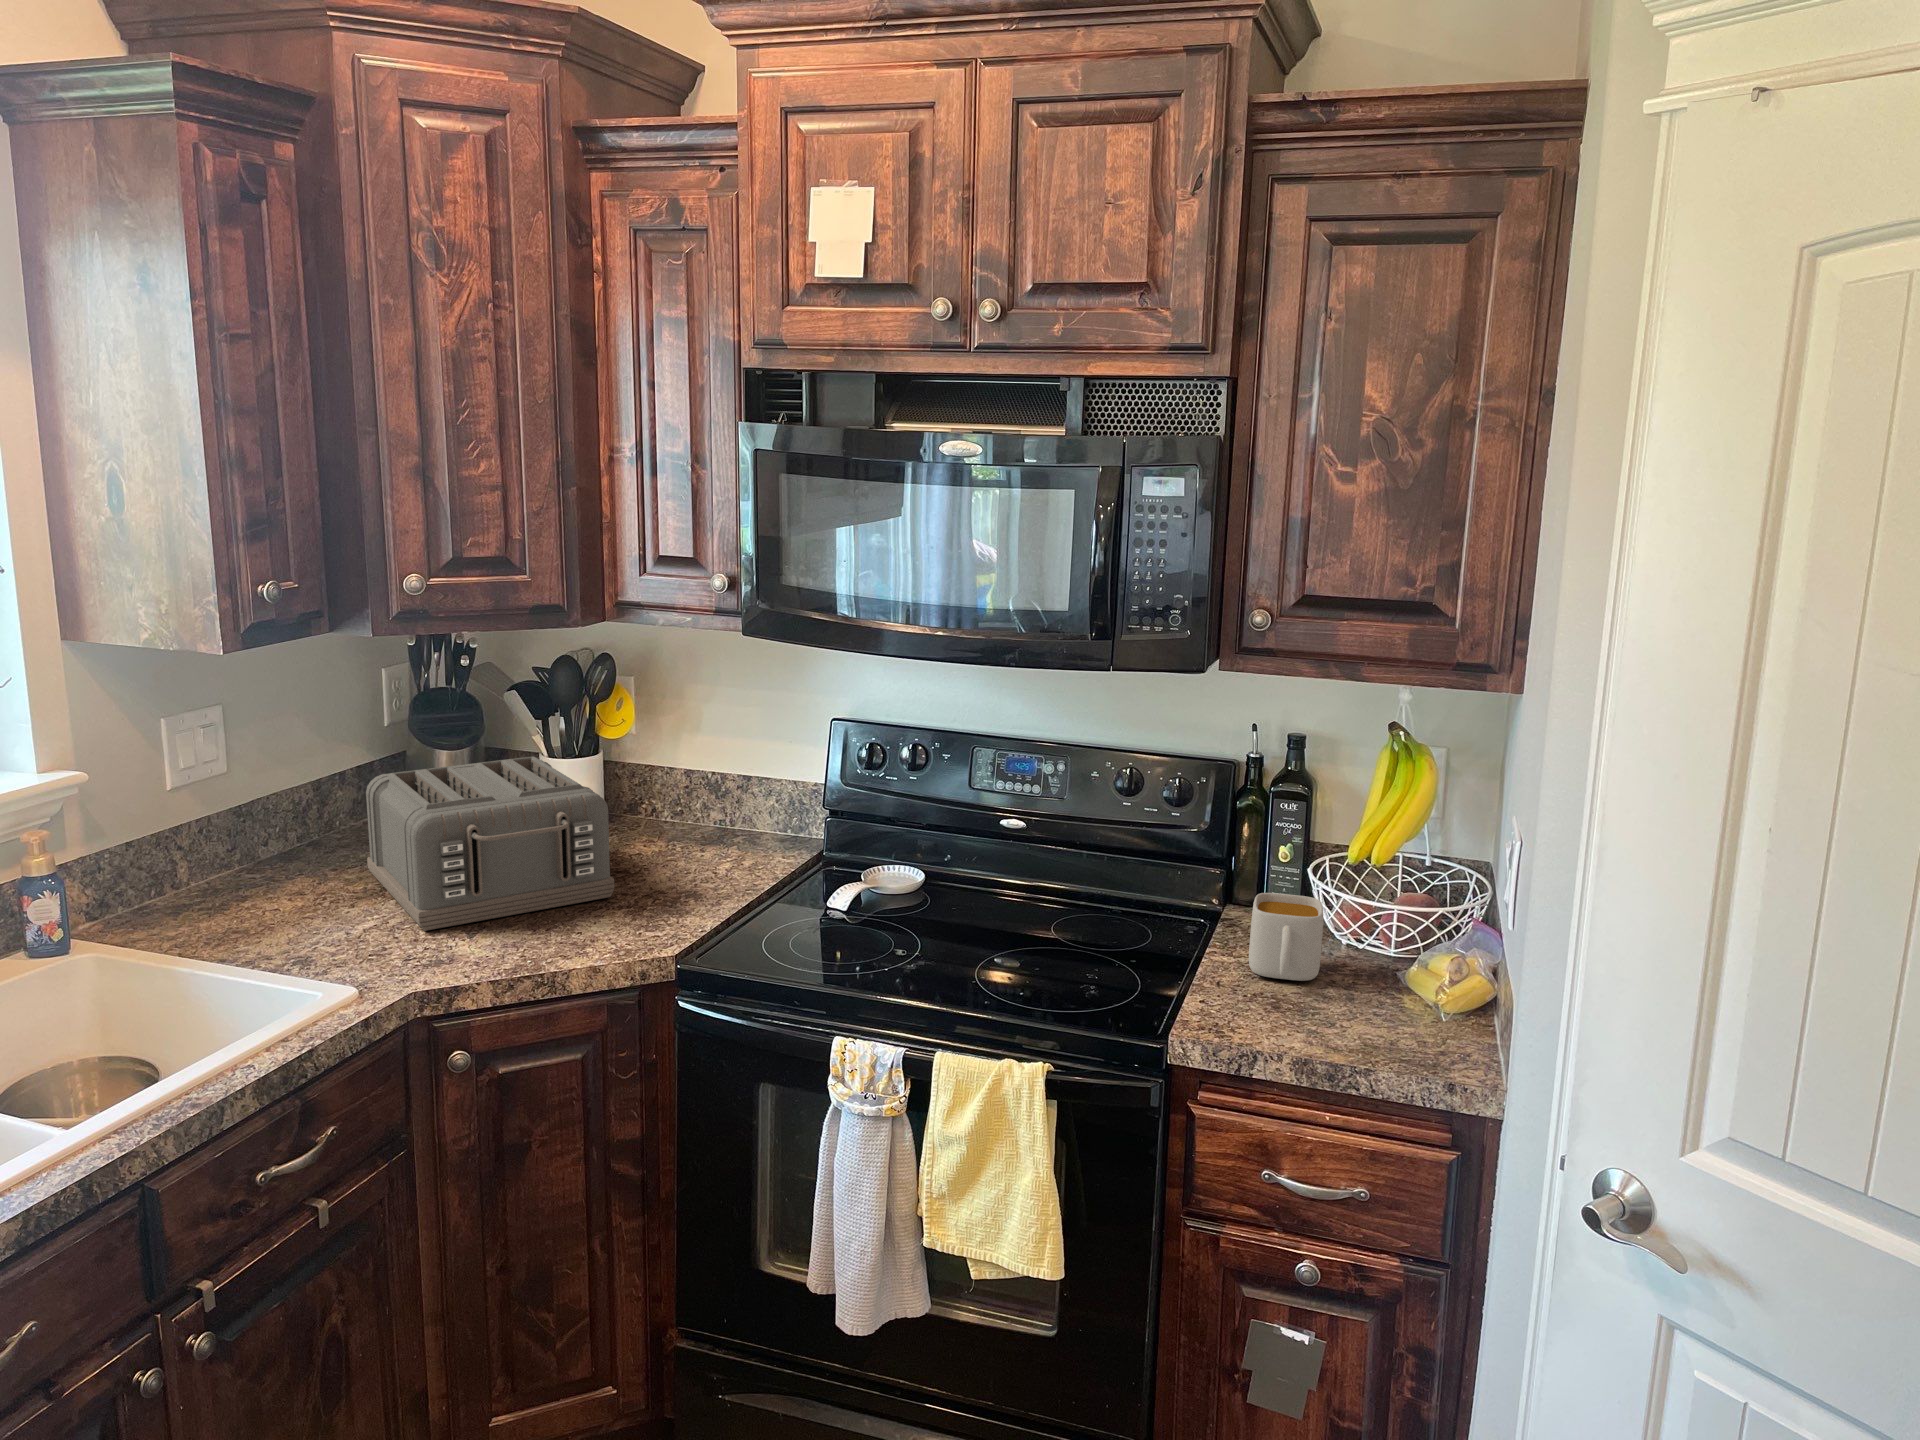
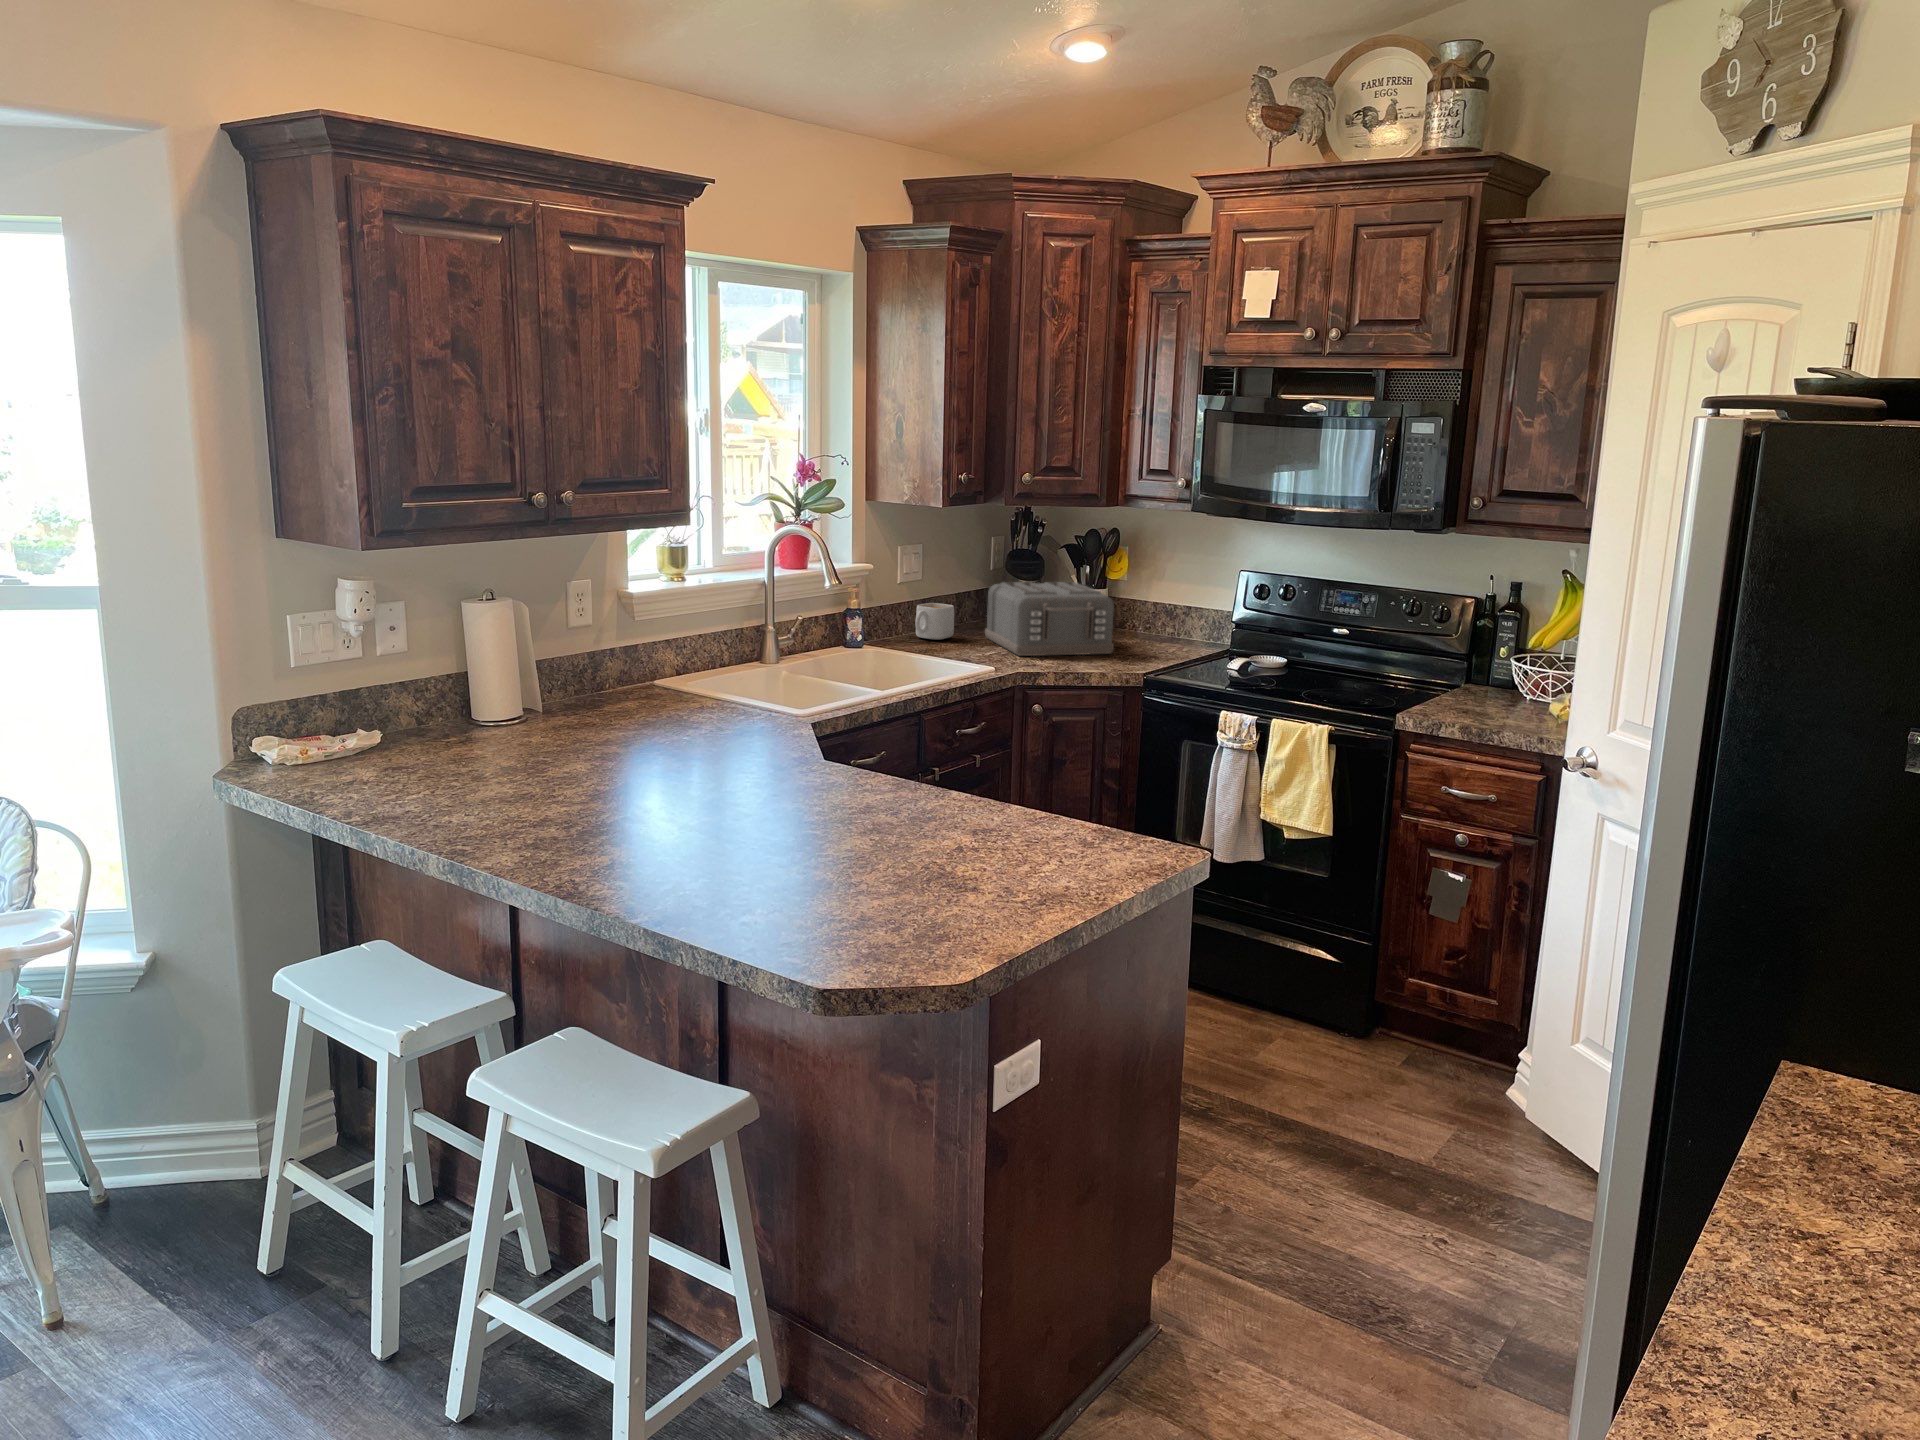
mug: present [1249,893,1323,981] -> present [915,603,954,640]

